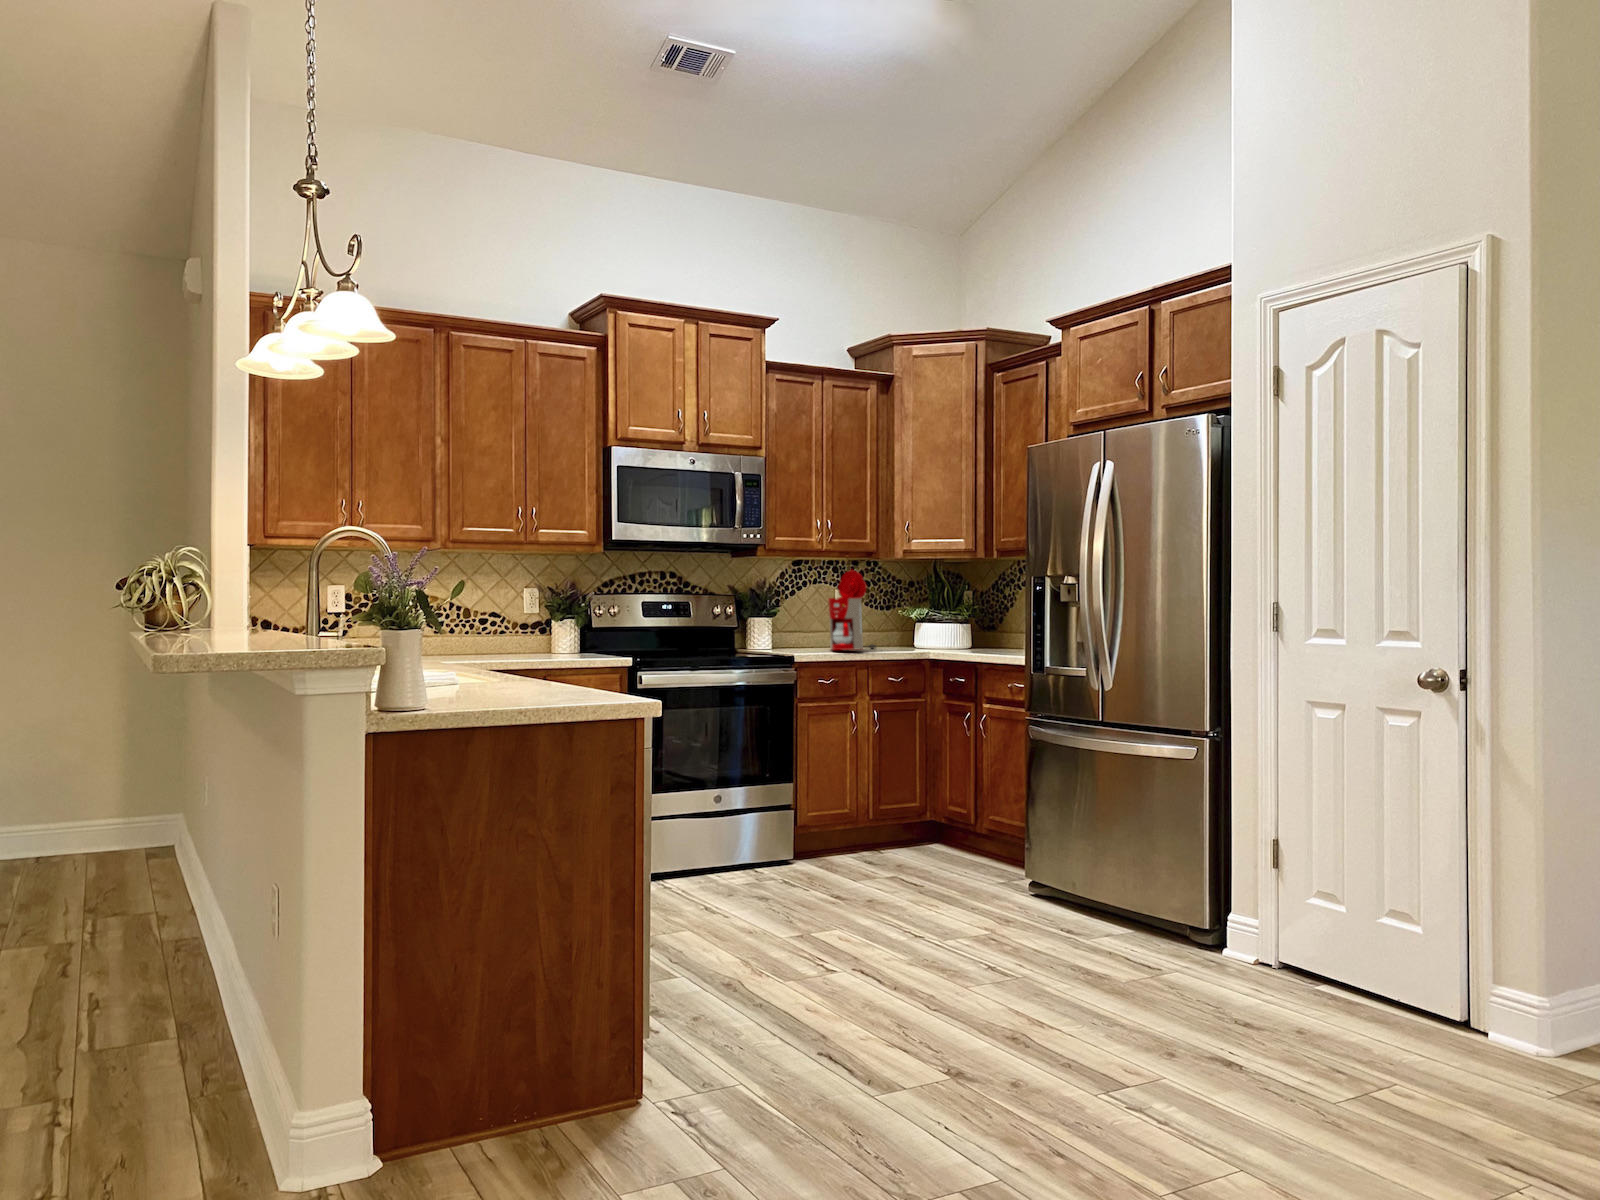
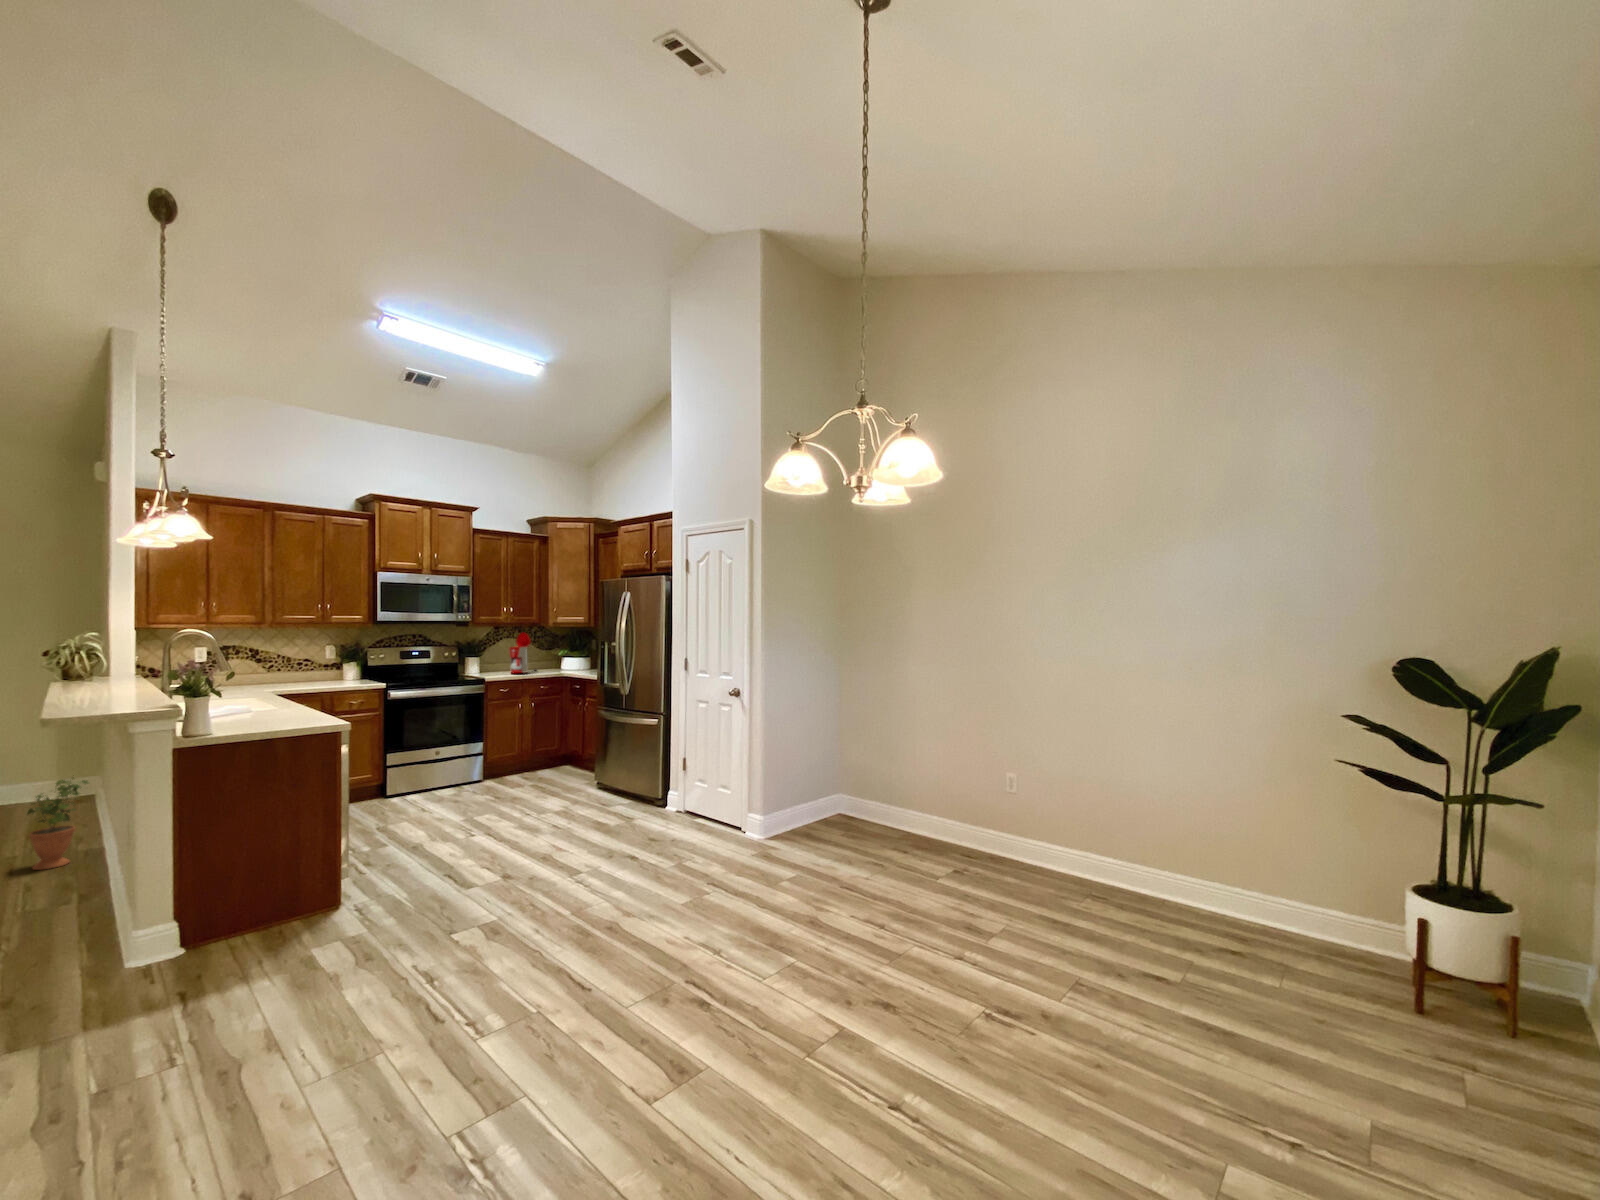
potted plant: none [116,792,200,956] -> present [27,778,88,870]

